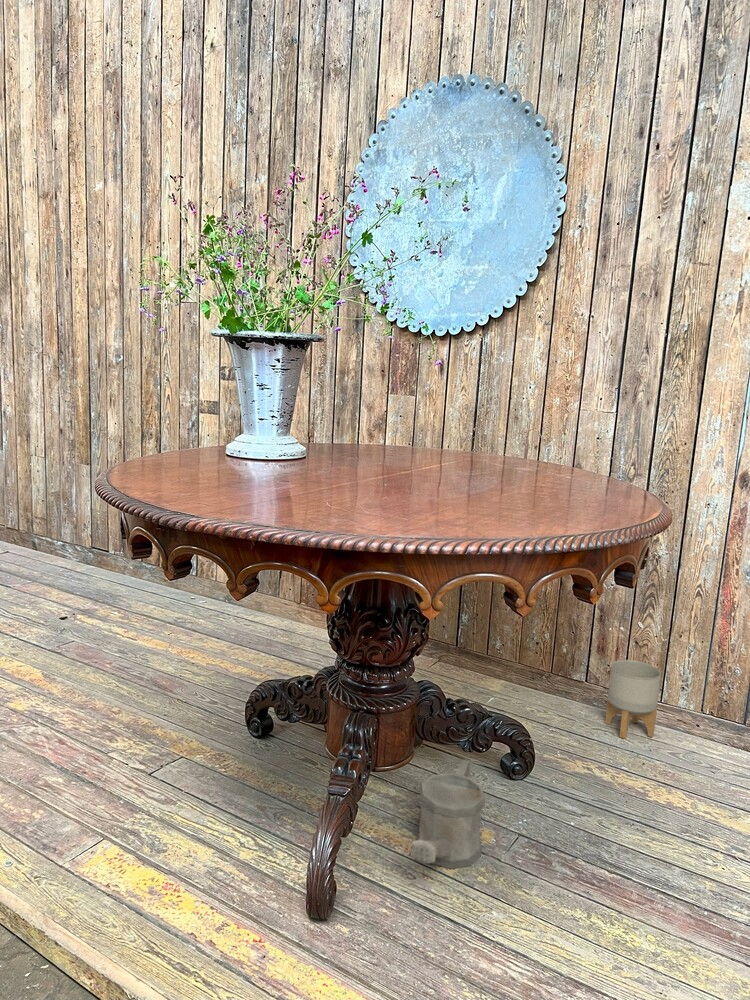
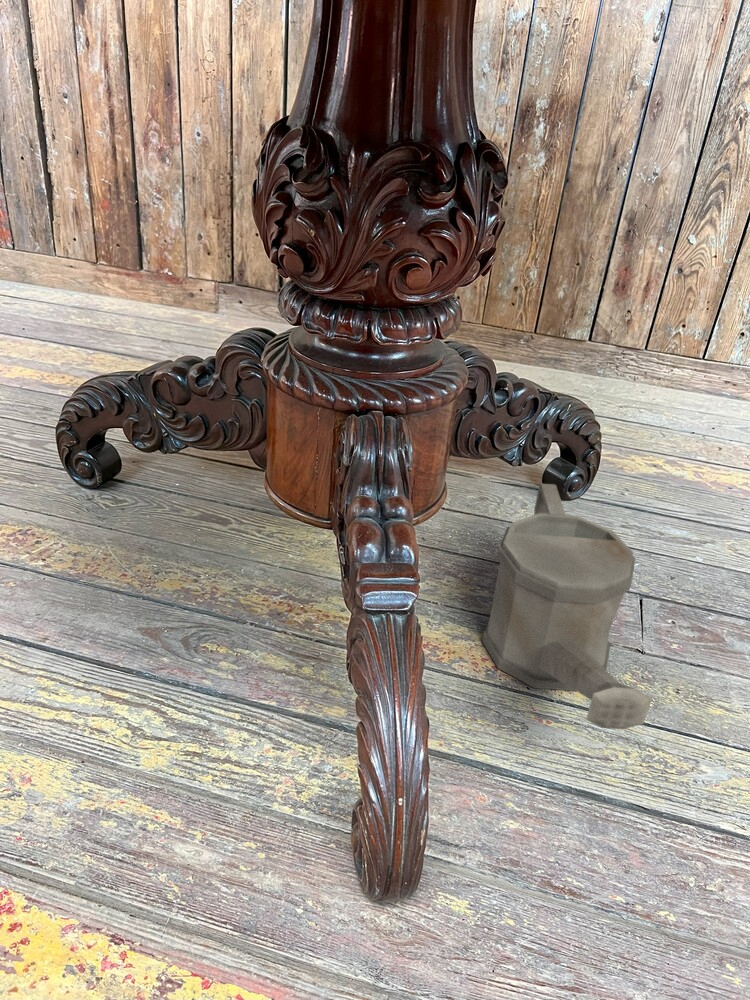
planter: present [605,660,661,739] -> none [635,296,737,415]

